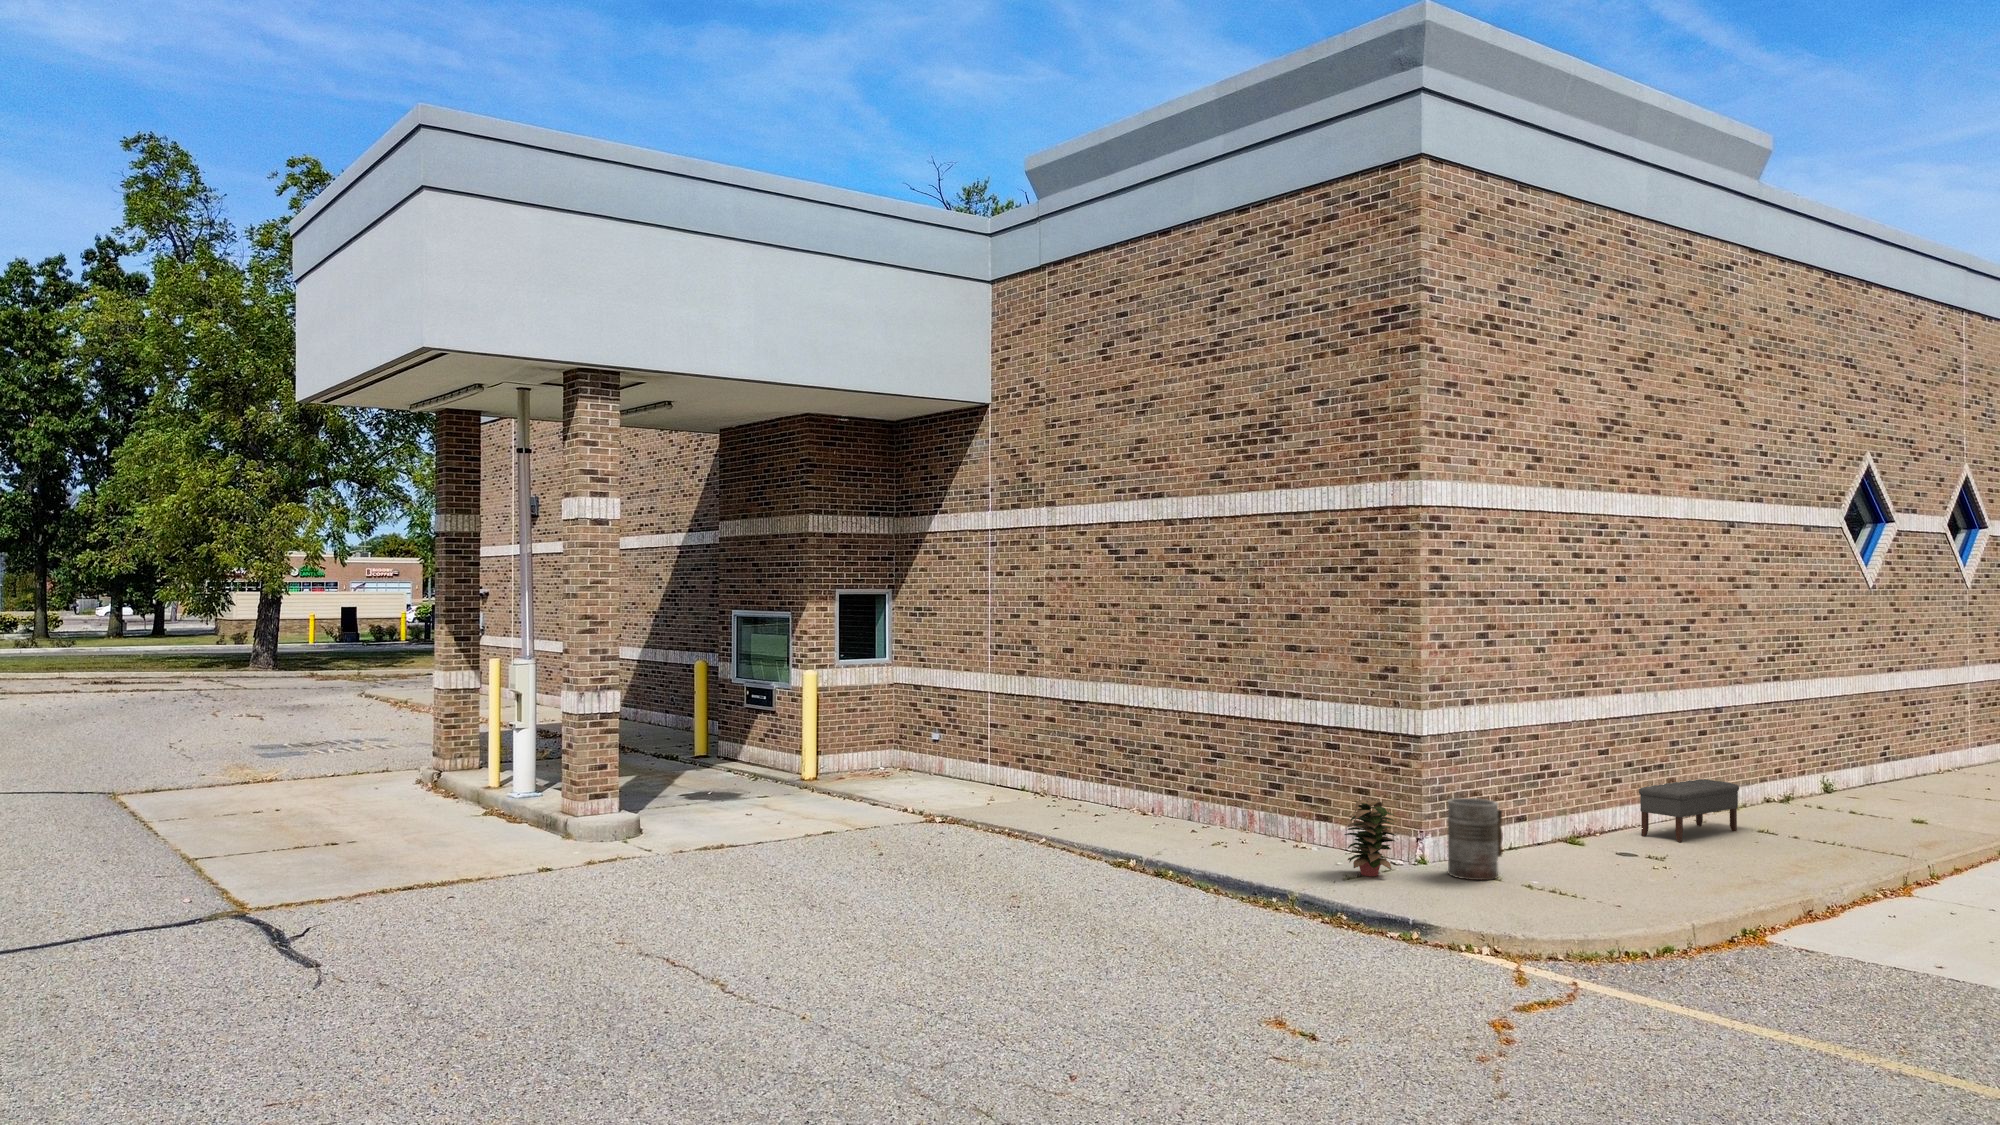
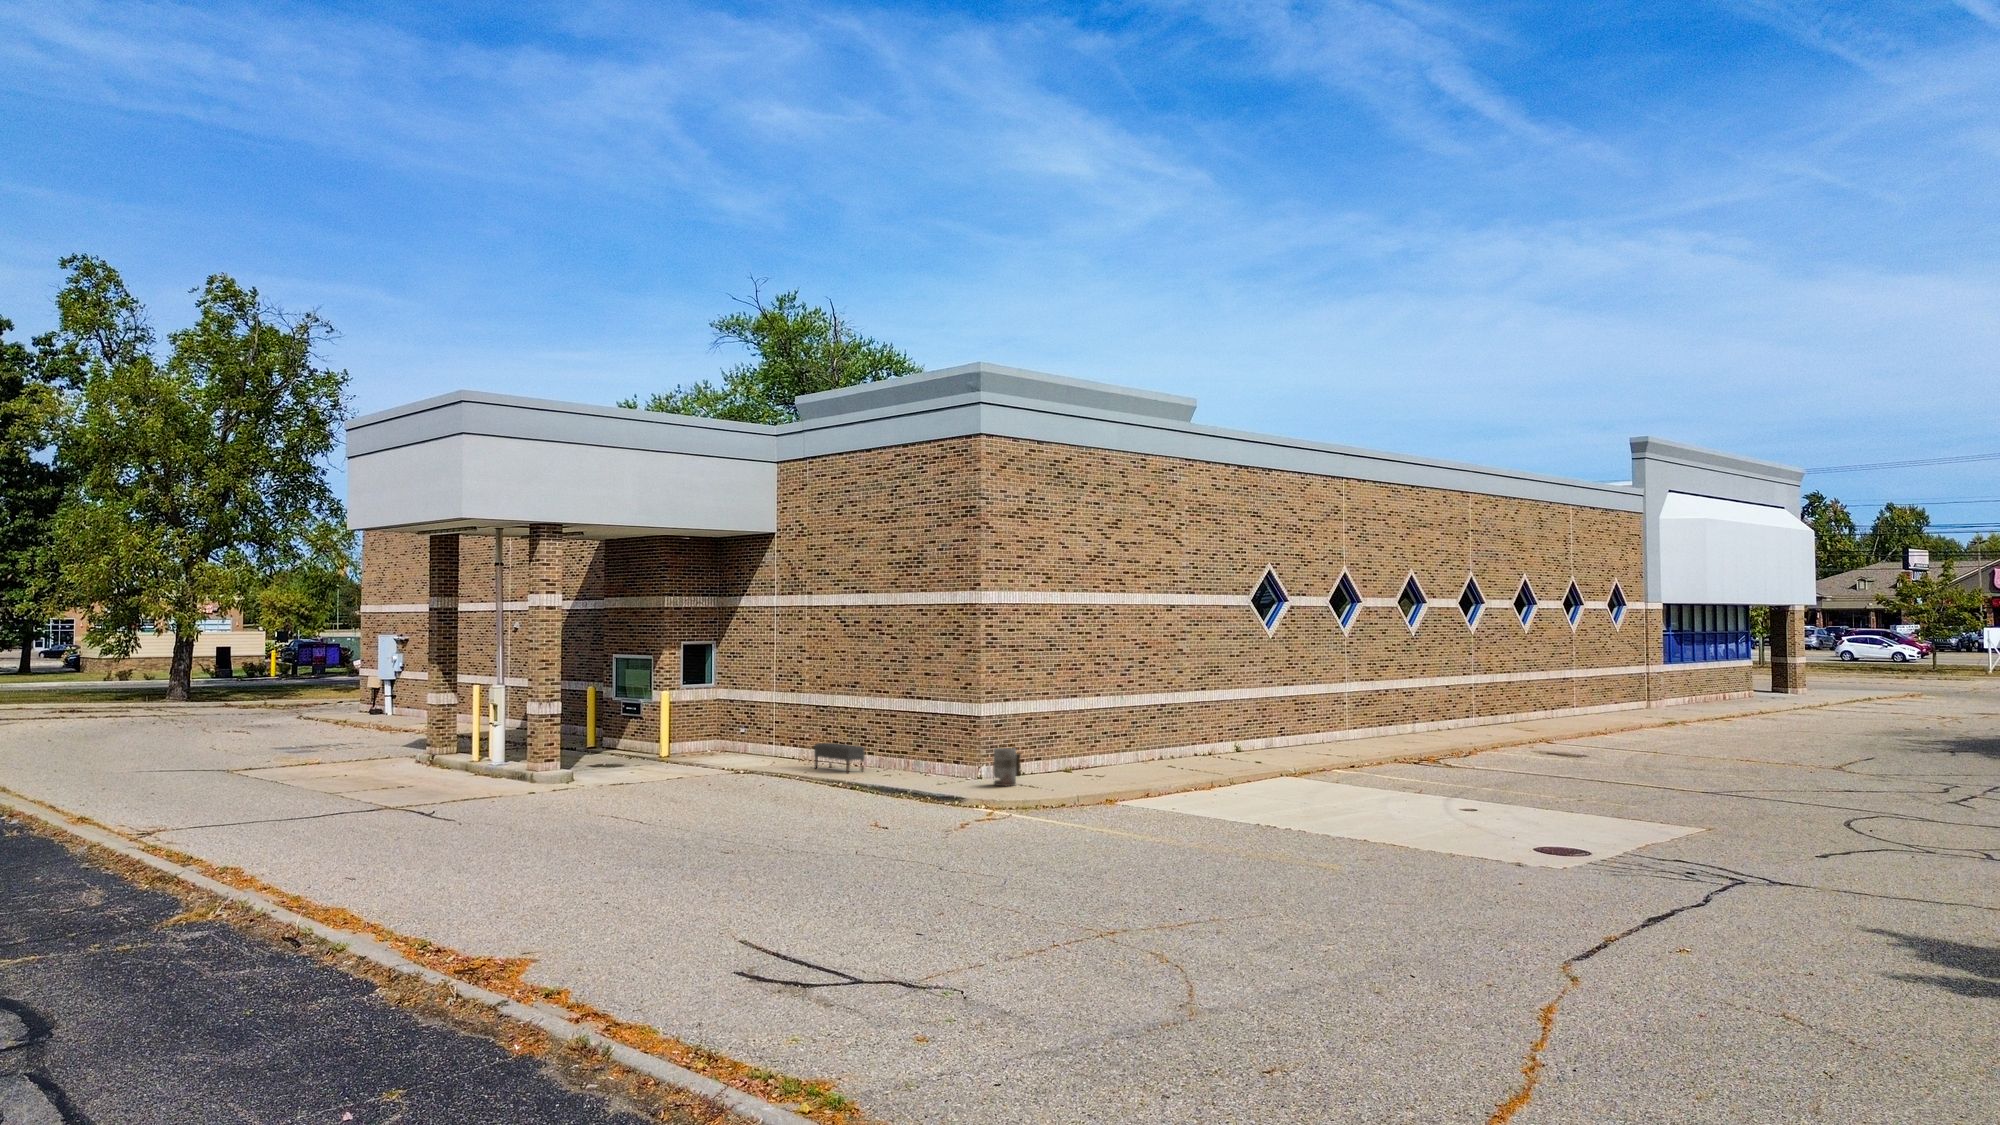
bench: present [1639,779,1739,842] -> present [814,743,865,773]
decorative plant: present [1345,800,1396,876] -> none [943,750,969,786]

